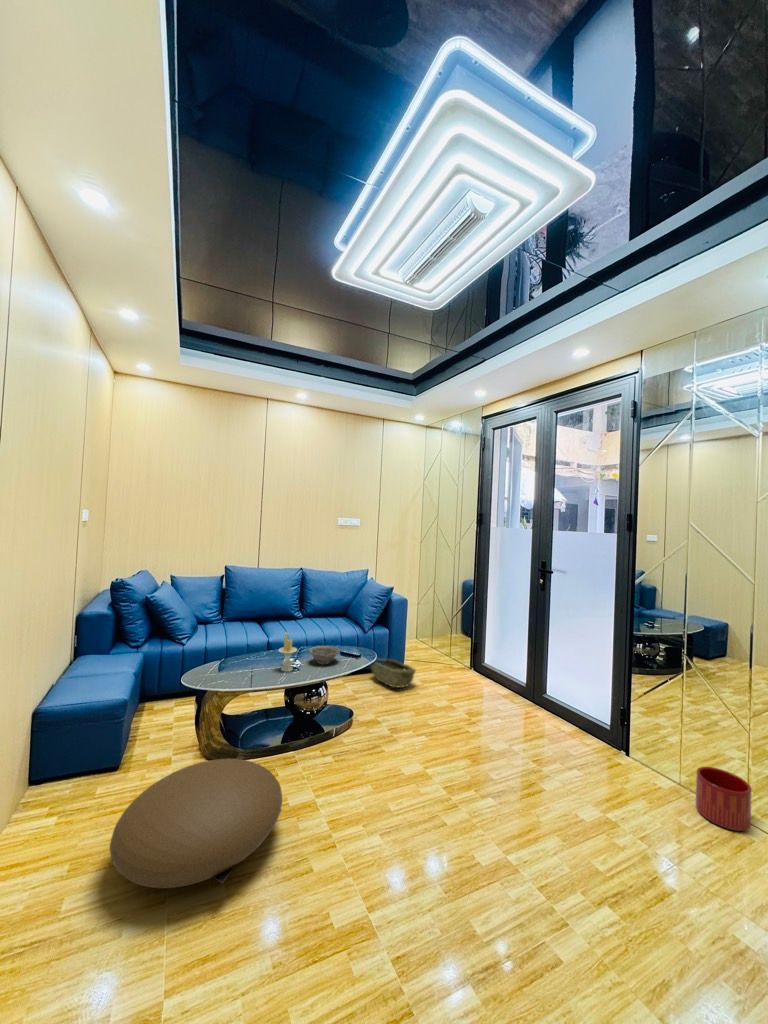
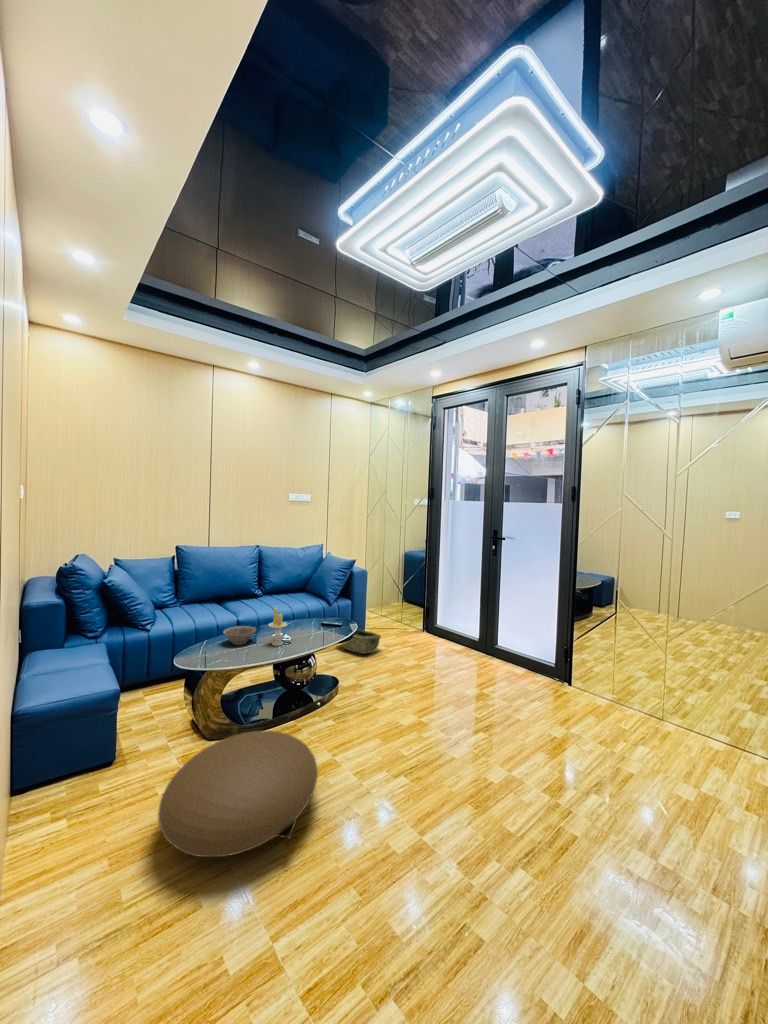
decorative bowl: present [309,646,339,664] -> present [223,626,256,645]
planter: present [695,767,752,831] -> none [628,683,669,726]

